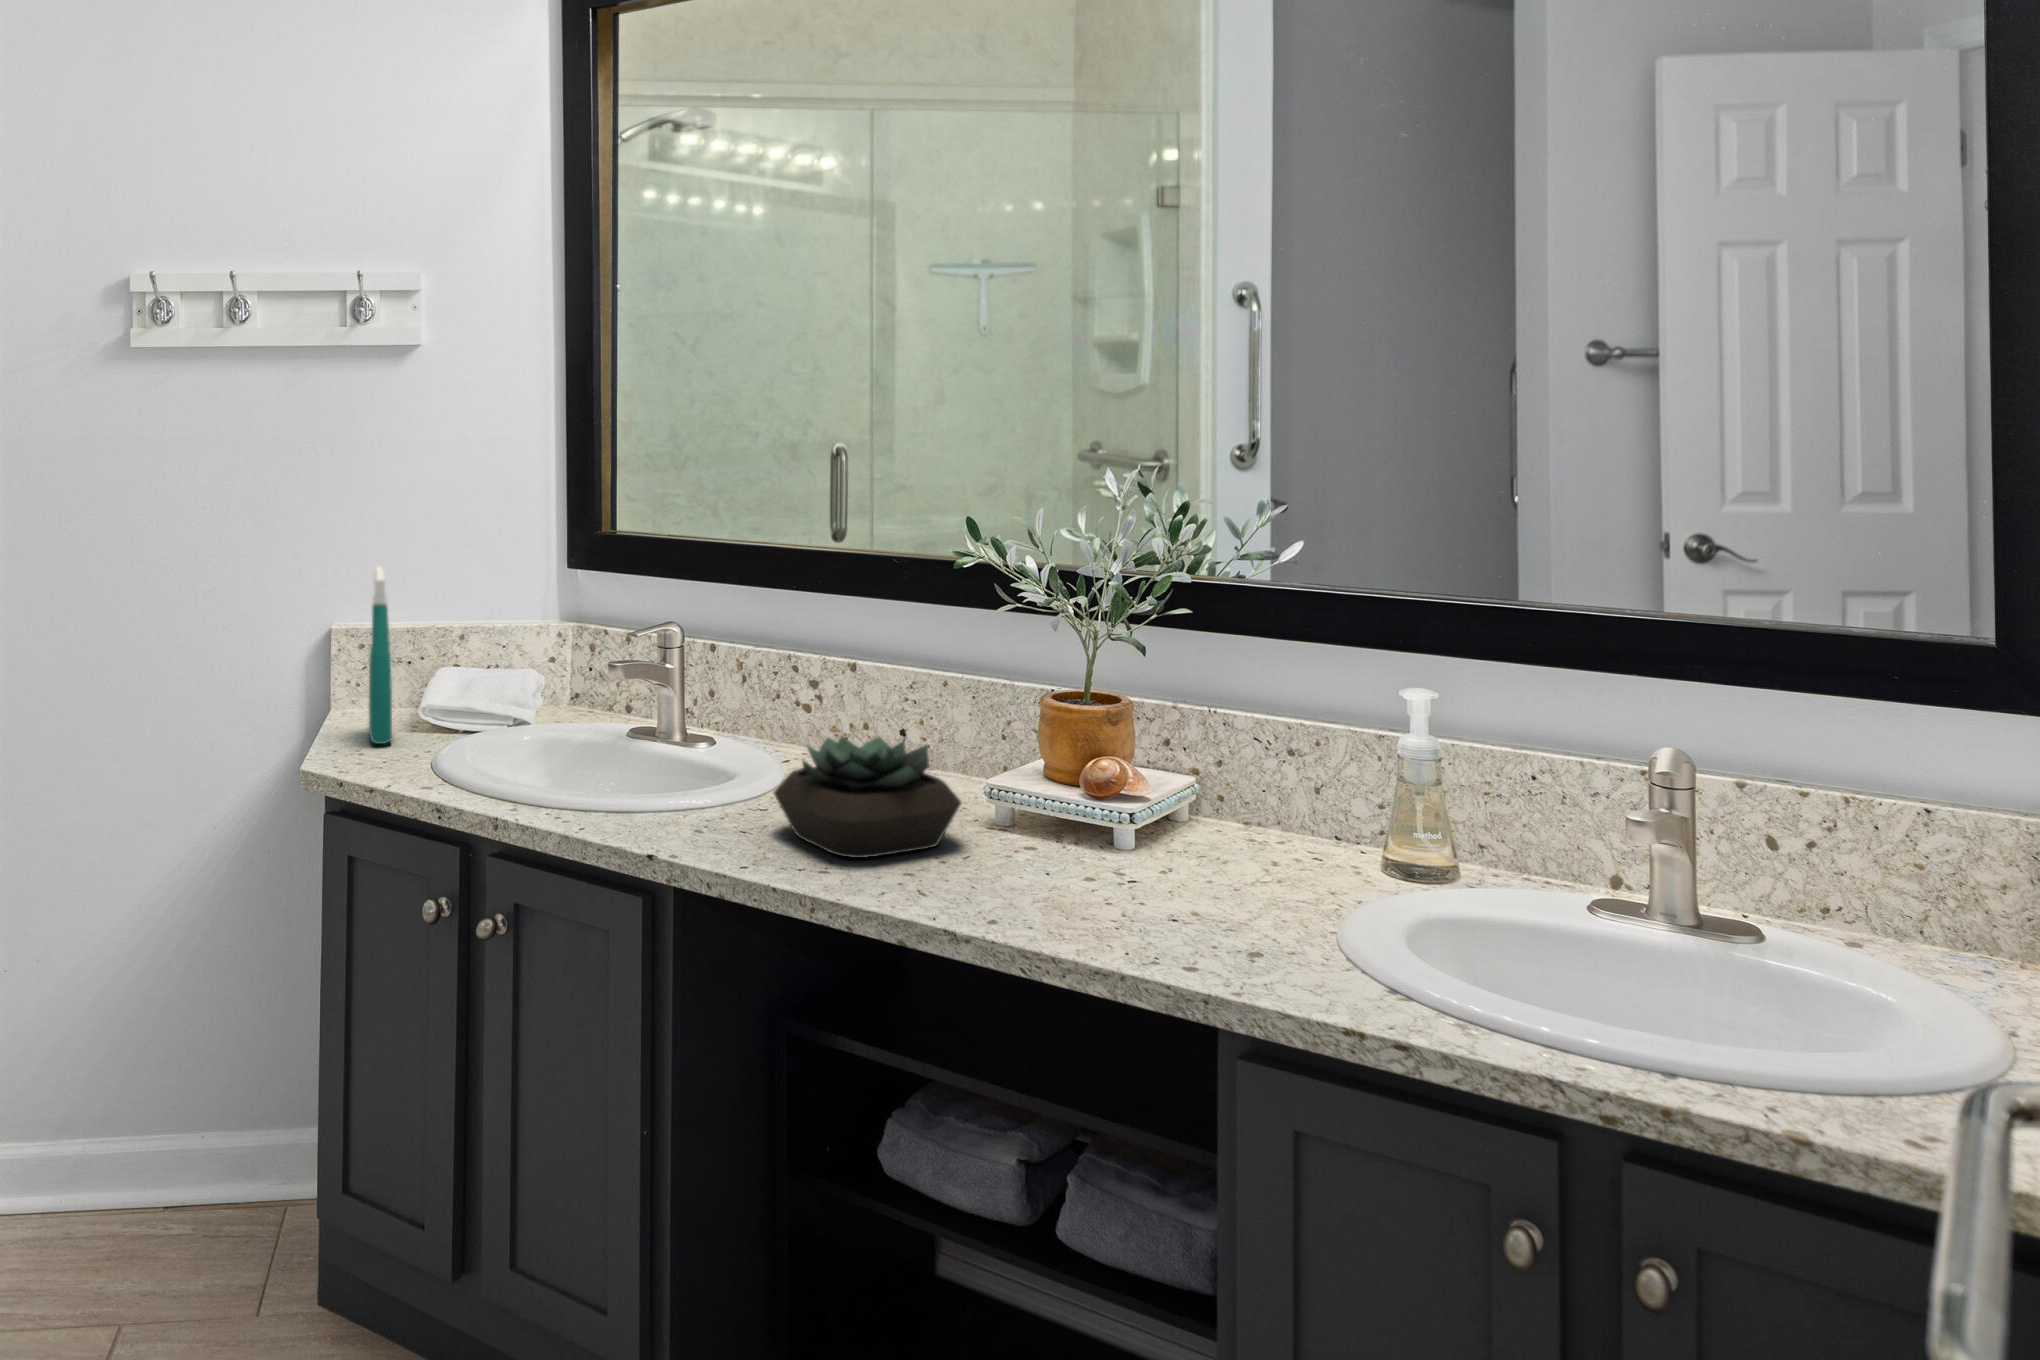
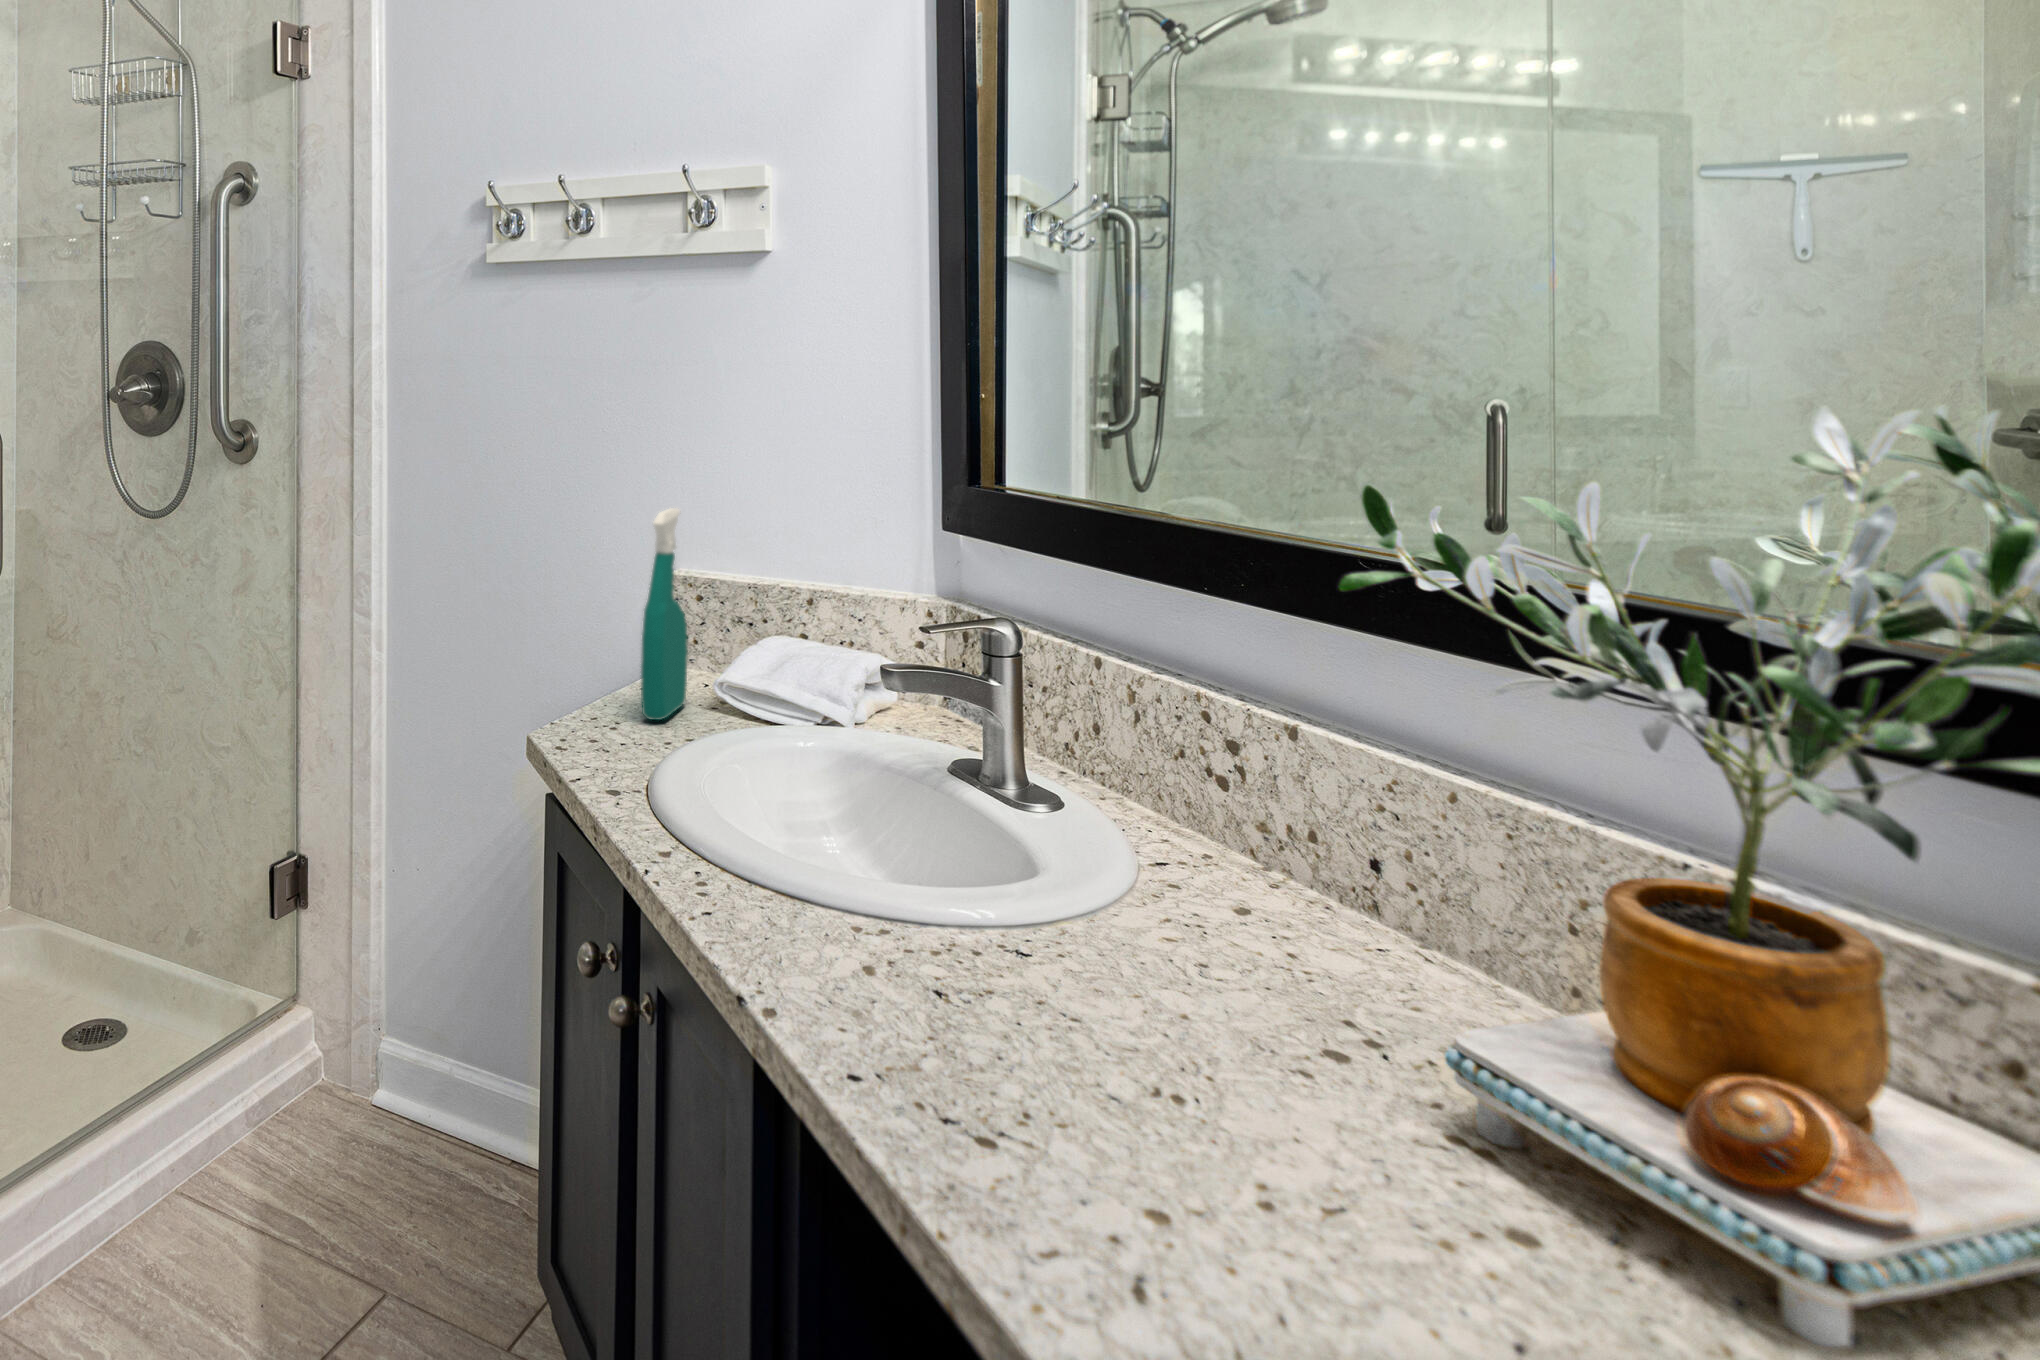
succulent plant: present [774,736,961,858] -> none [981,862,1350,1155]

